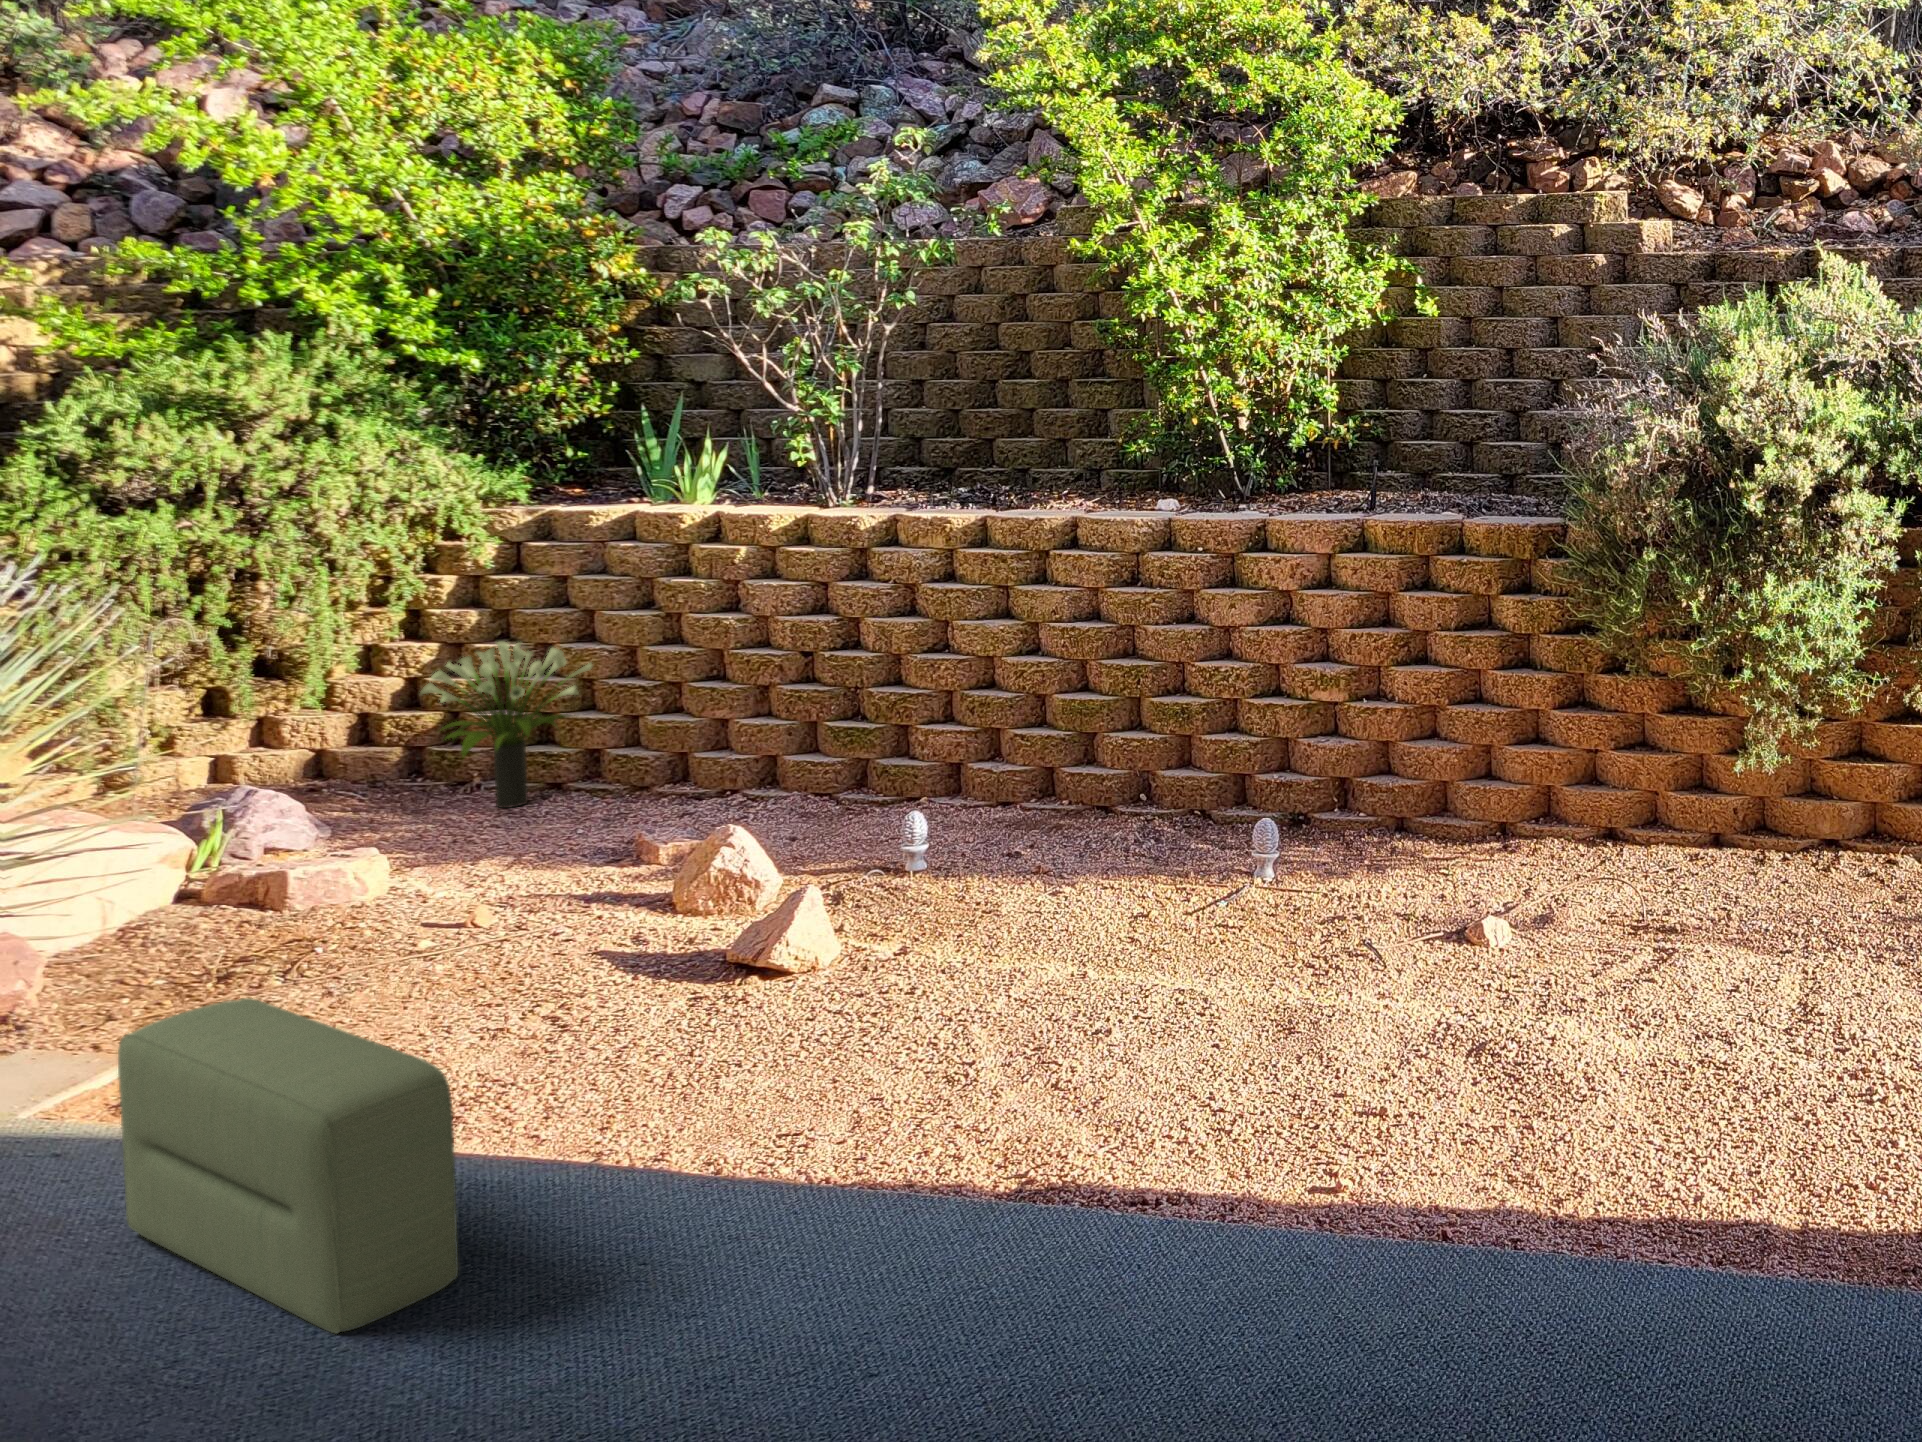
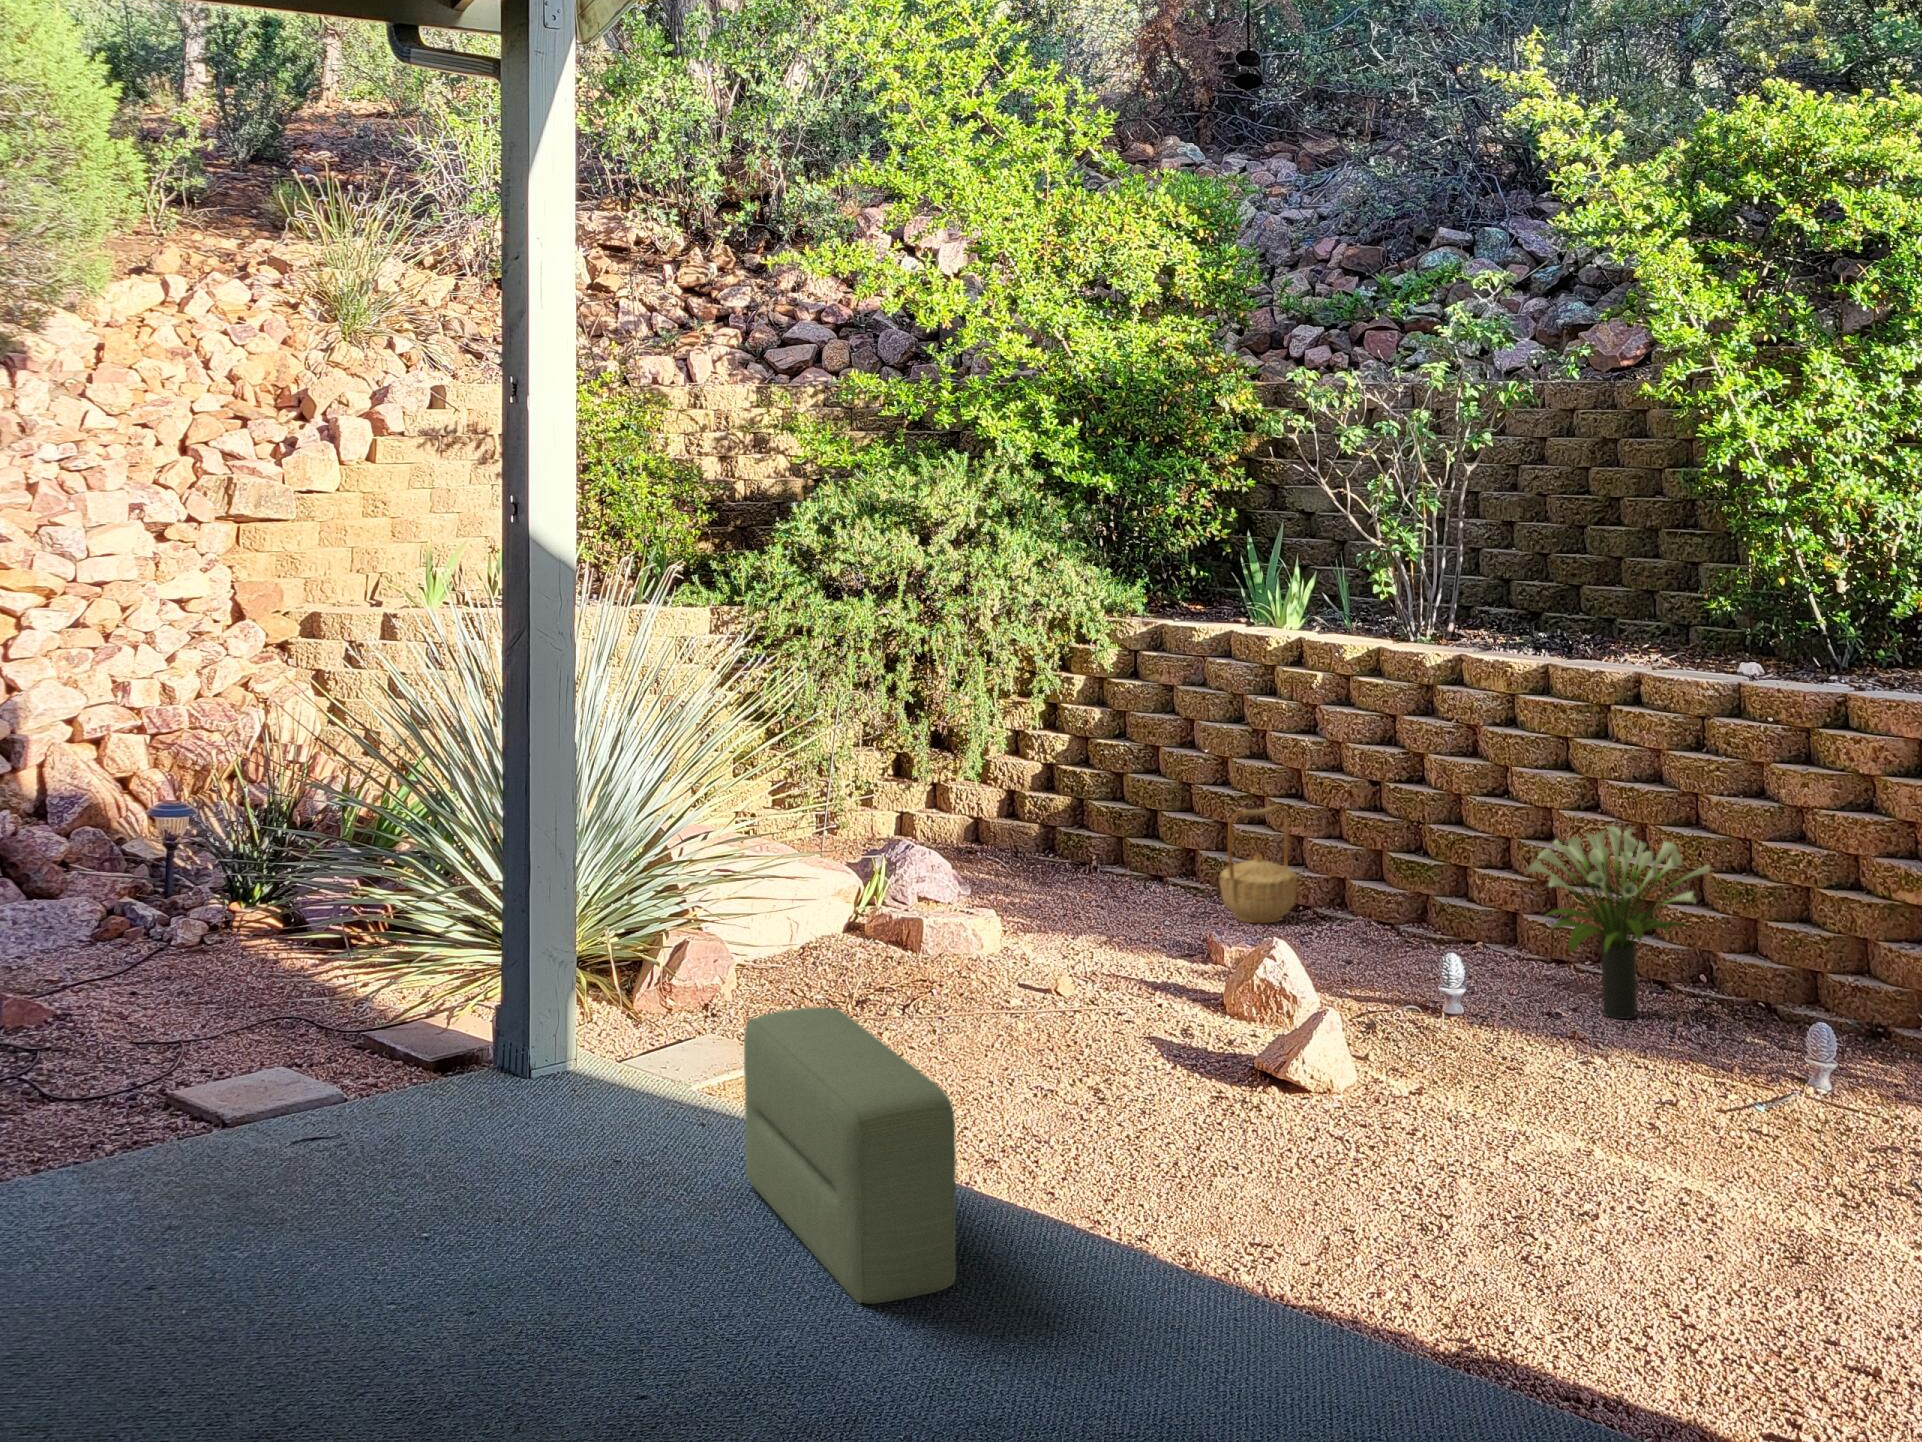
potted plant: present [421,642,592,808] -> present [1527,826,1710,1019]
basket: none [642,688,729,815] -> present [1220,805,1297,924]

